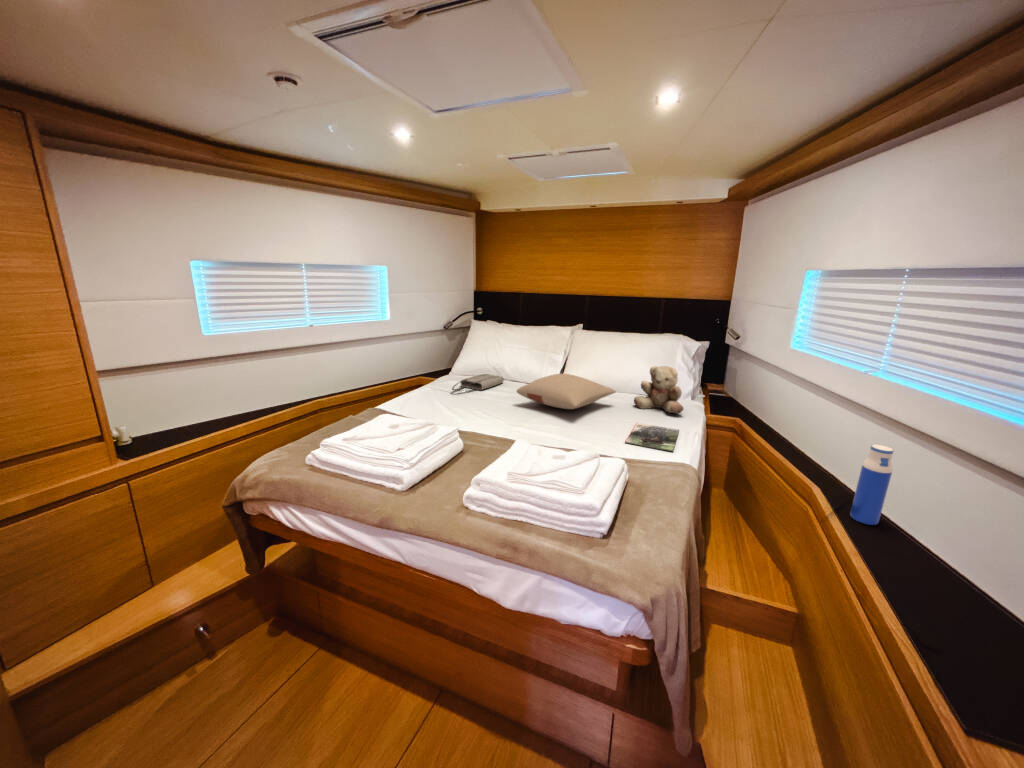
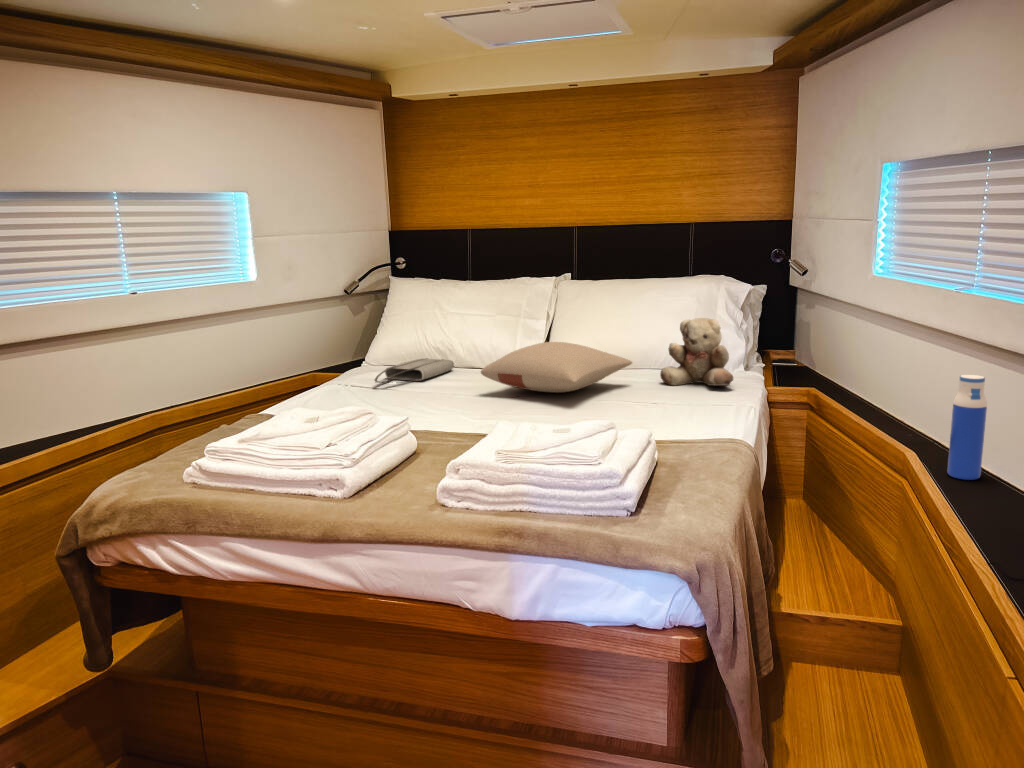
magazine: present [625,423,679,452] -> none [652,401,728,428]

